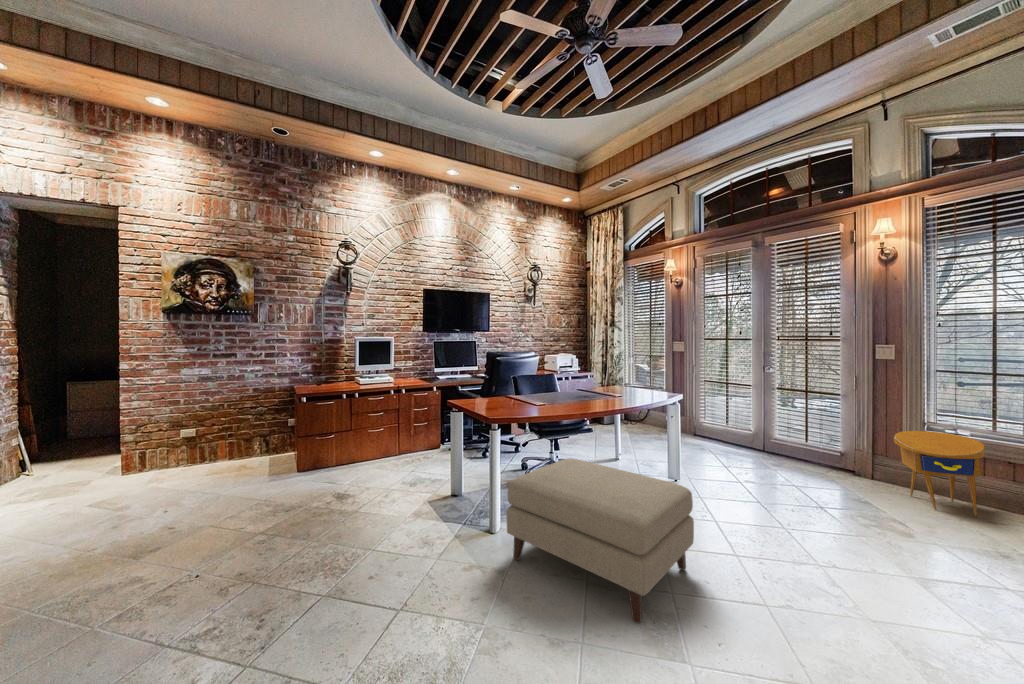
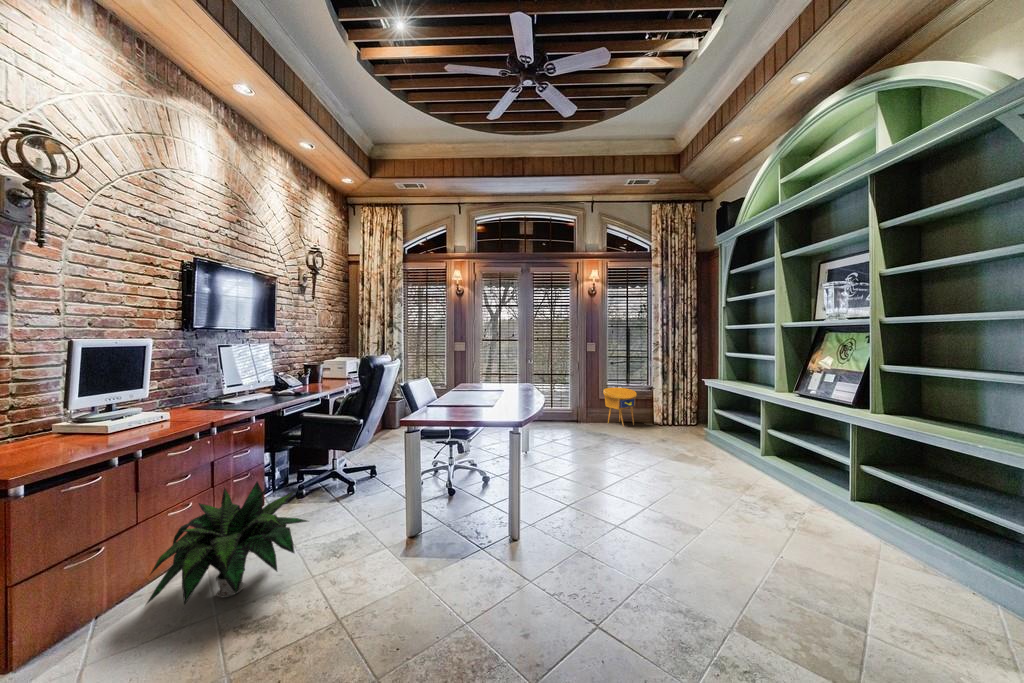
potted plant: none [333,417,402,476] -> present [146,482,307,605]
ottoman: present [507,458,694,623] -> none [548,441,697,549]

